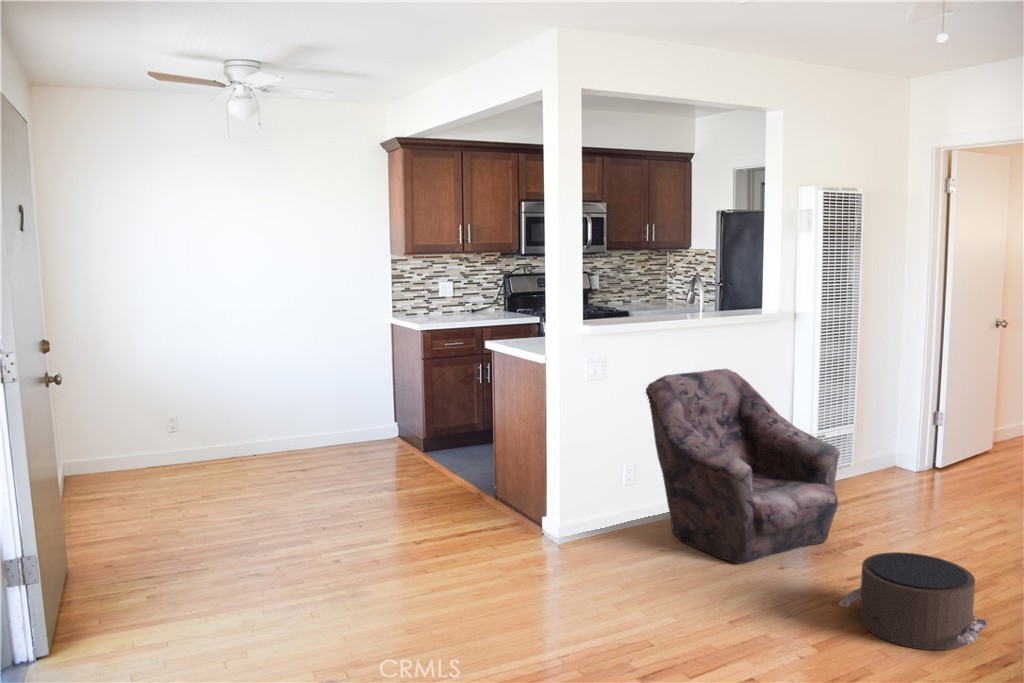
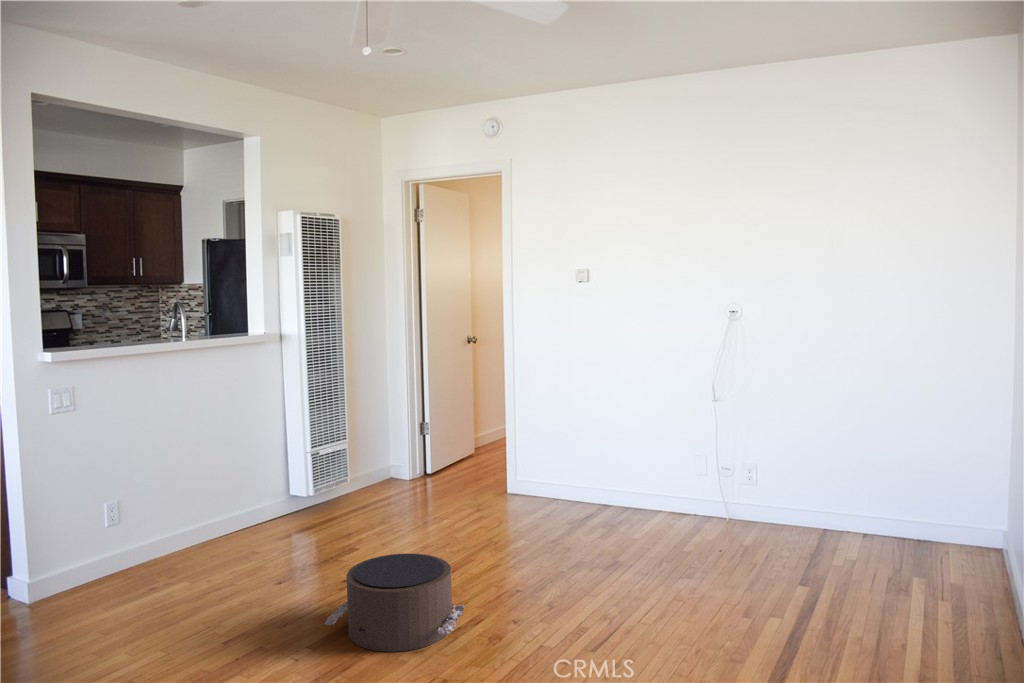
armchair: present [646,369,840,564] -> none [107,394,330,603]

